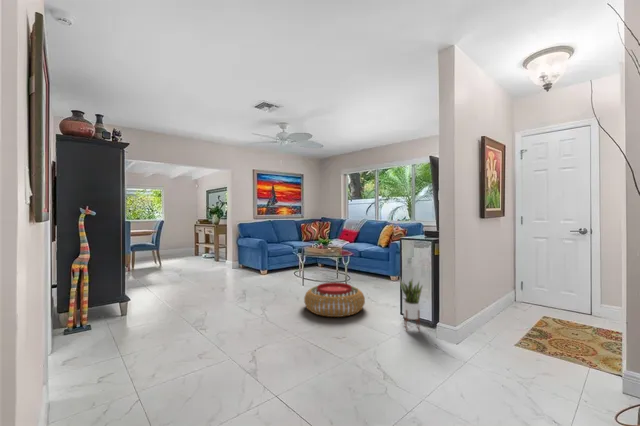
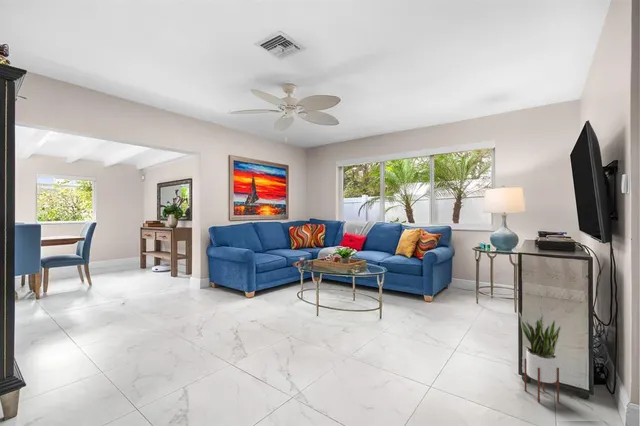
pouf: present [304,282,365,317] -> none [345,316,440,378]

